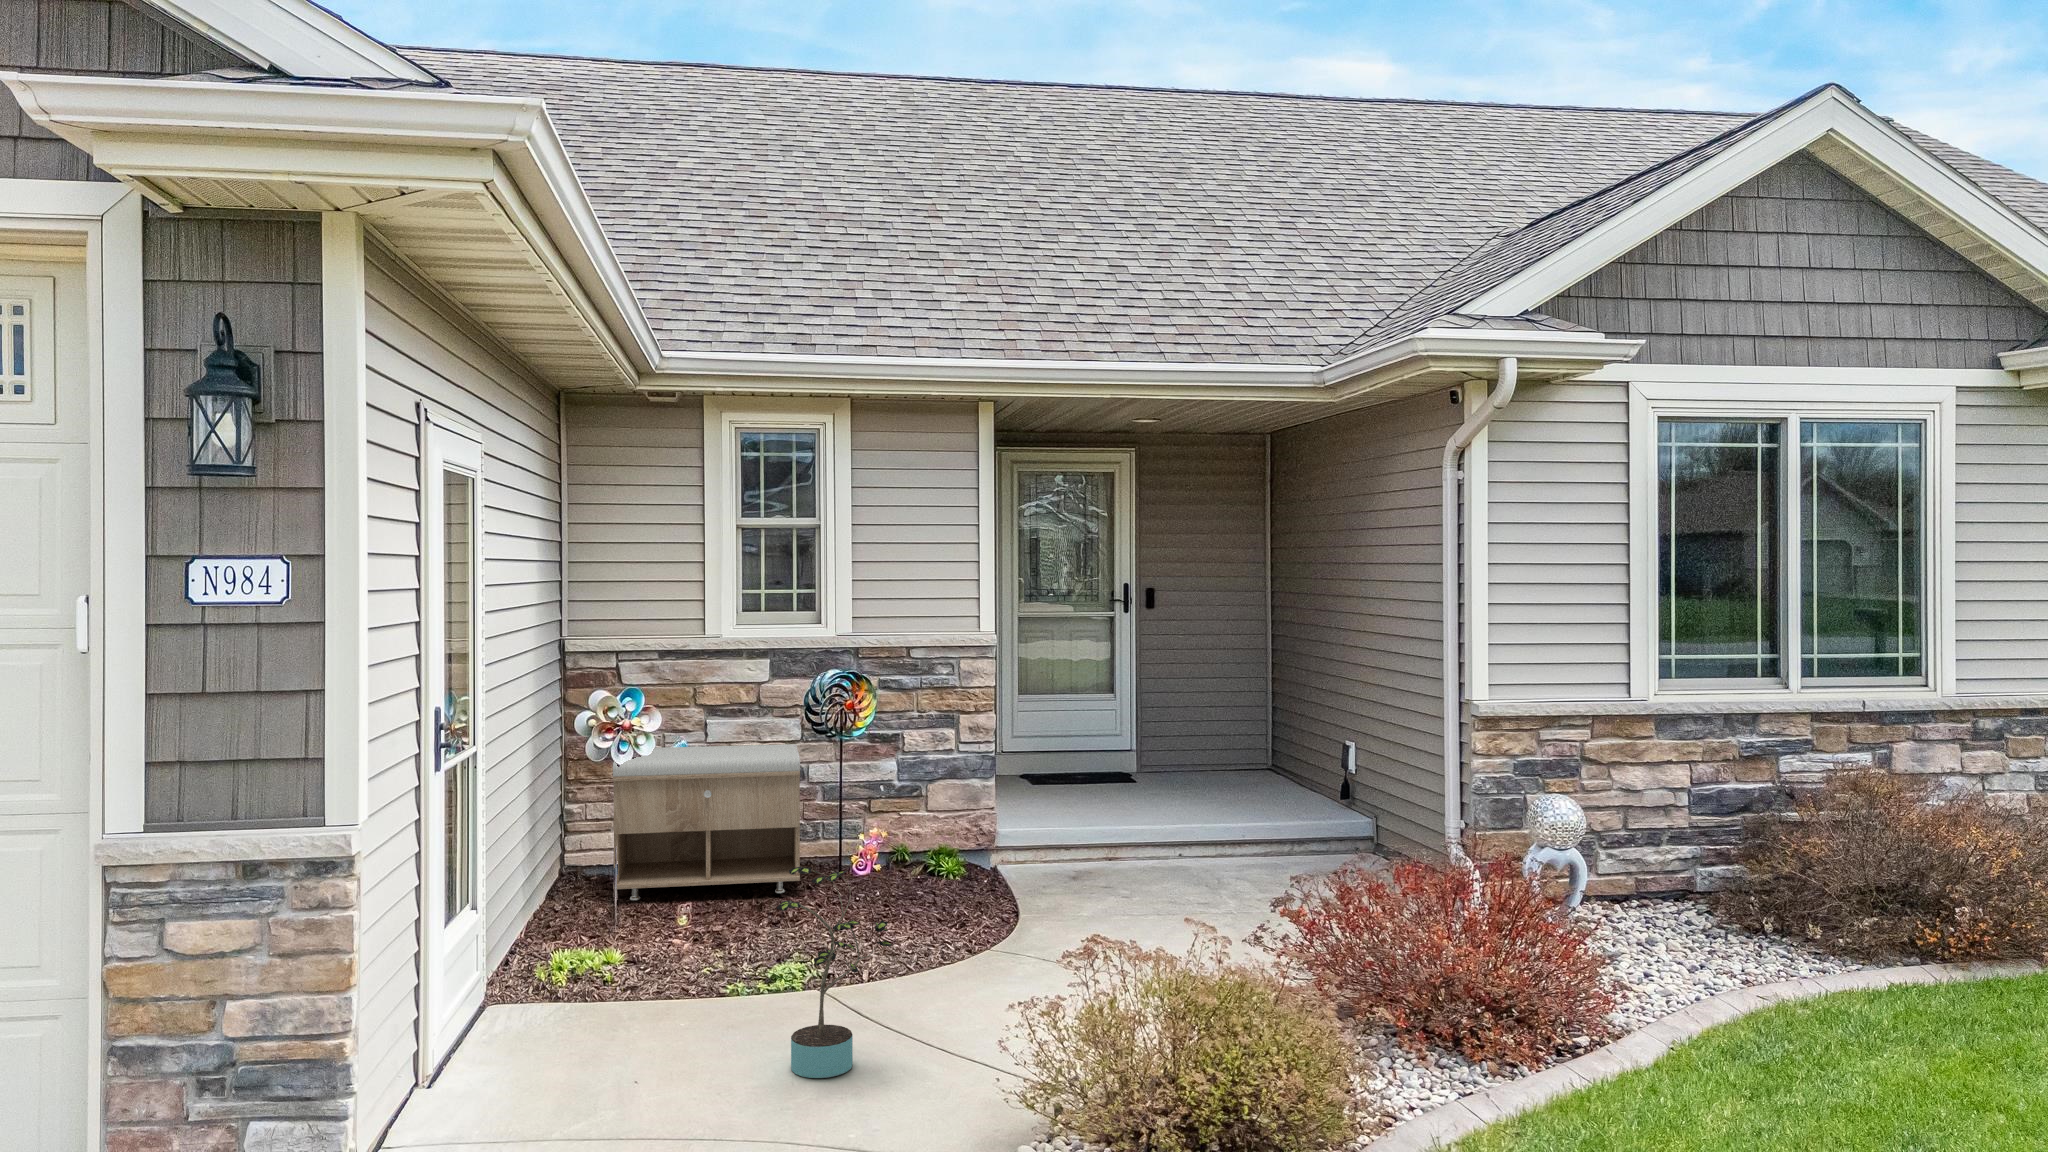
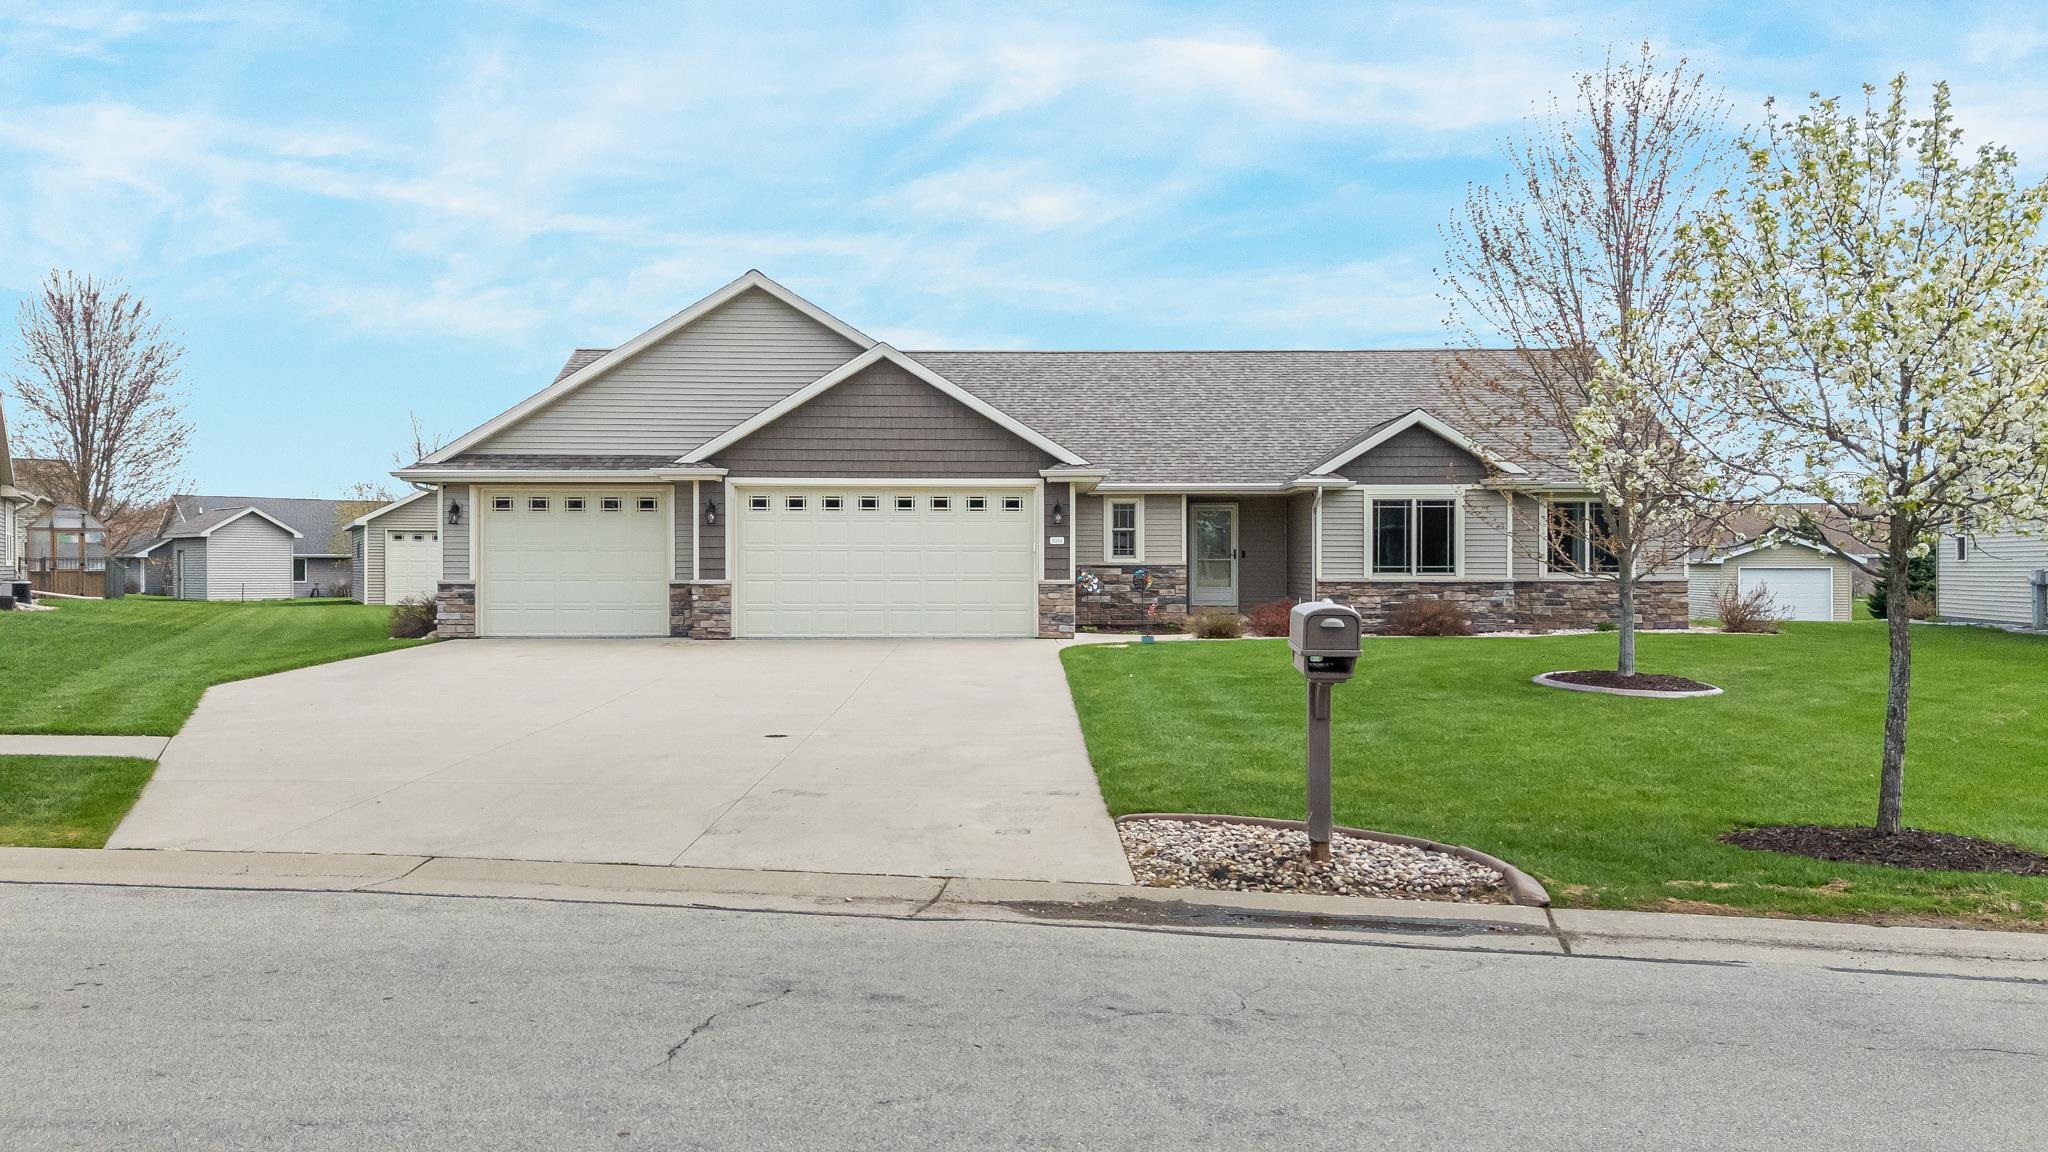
storage bench: present [613,744,800,901] -> none [1082,592,1133,631]

